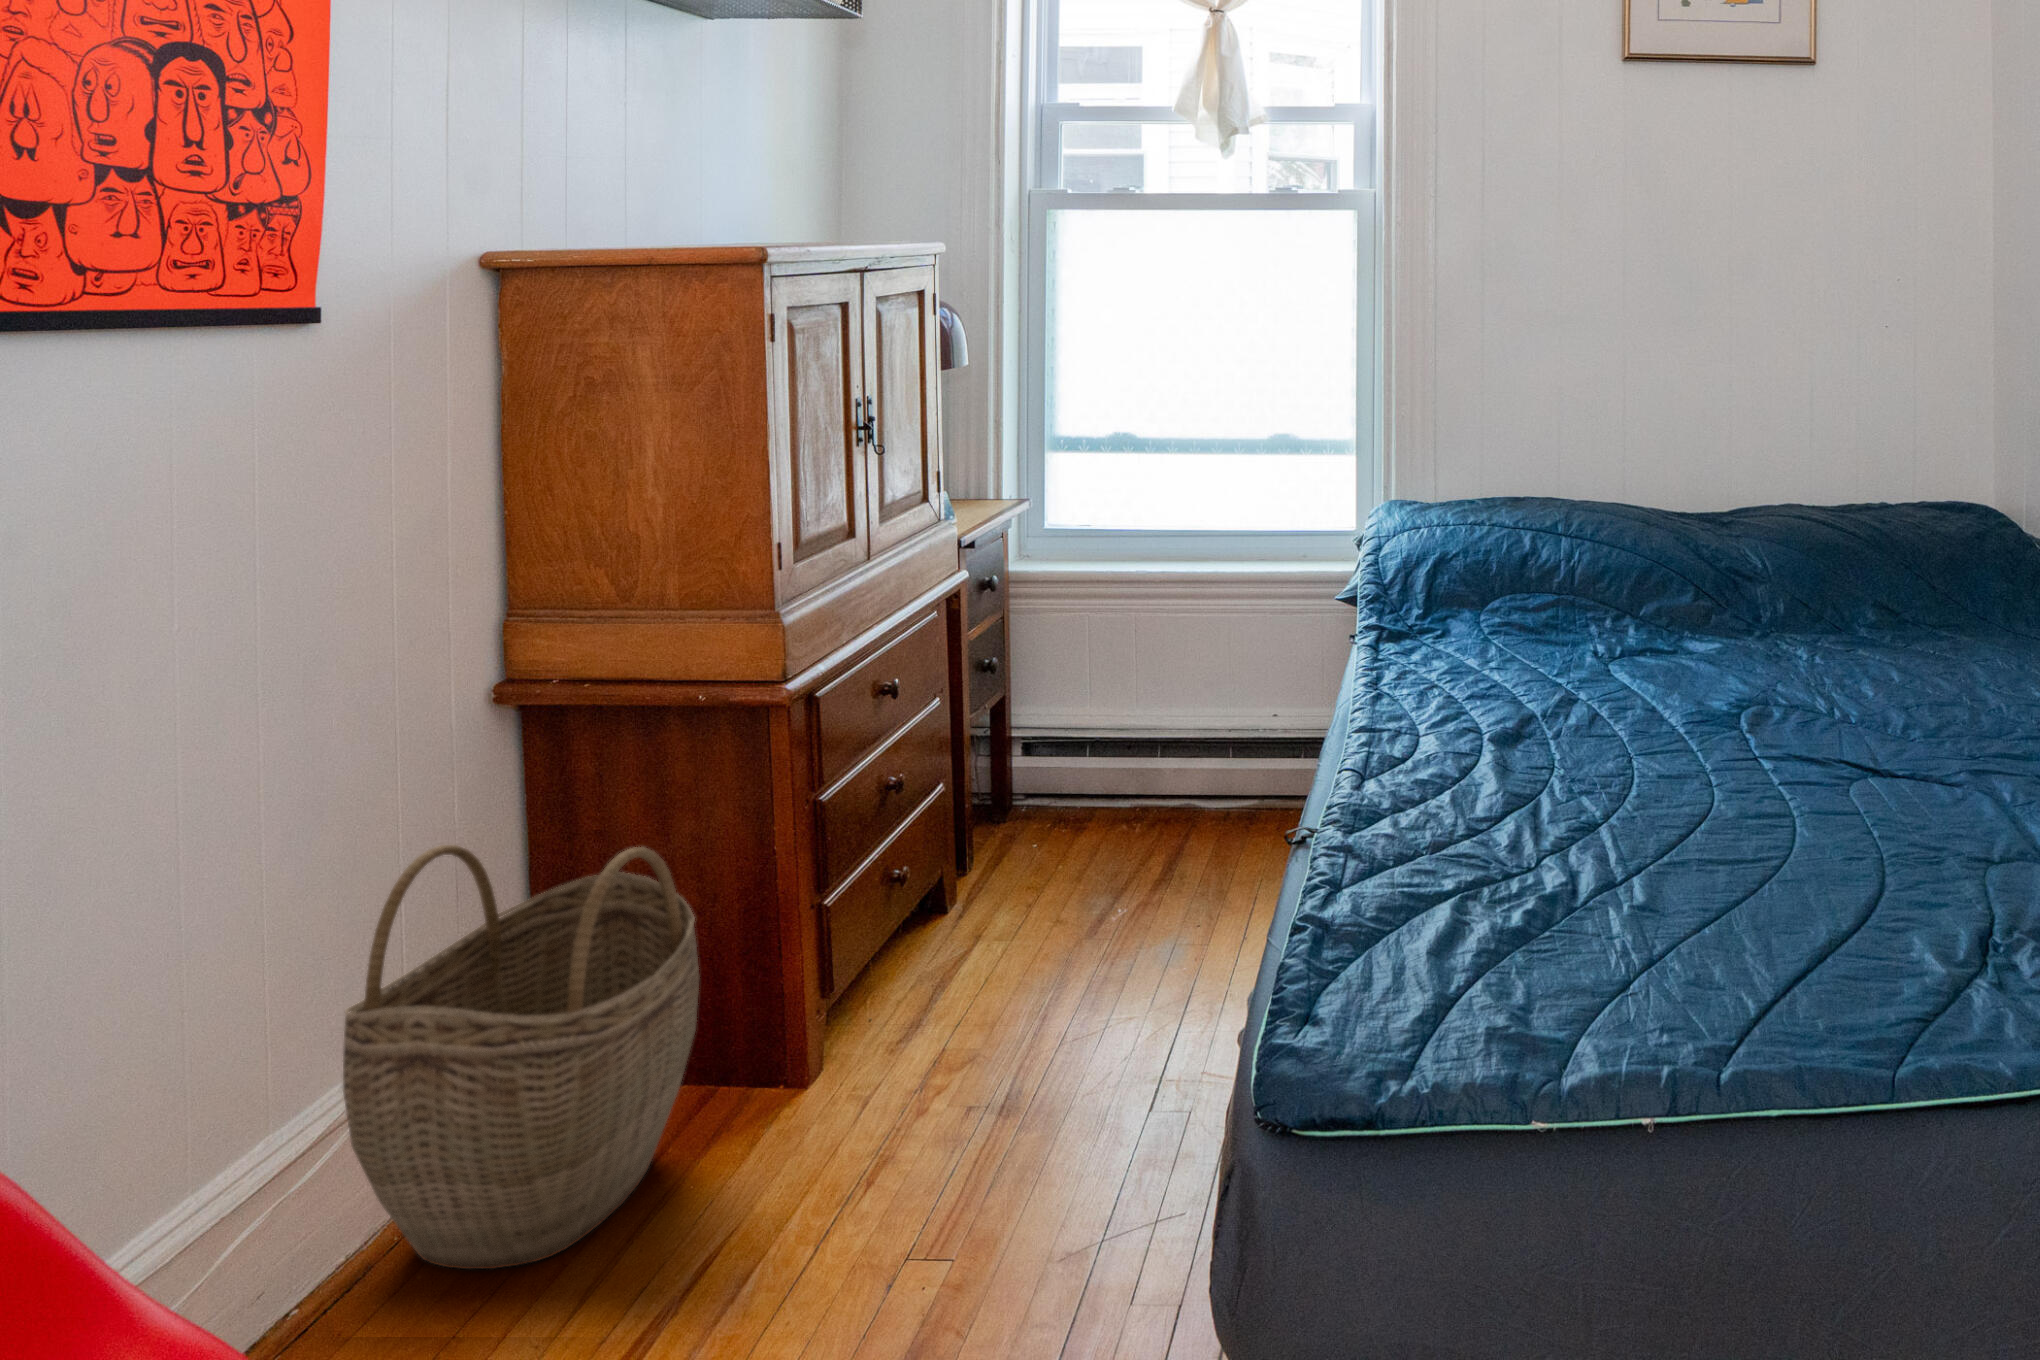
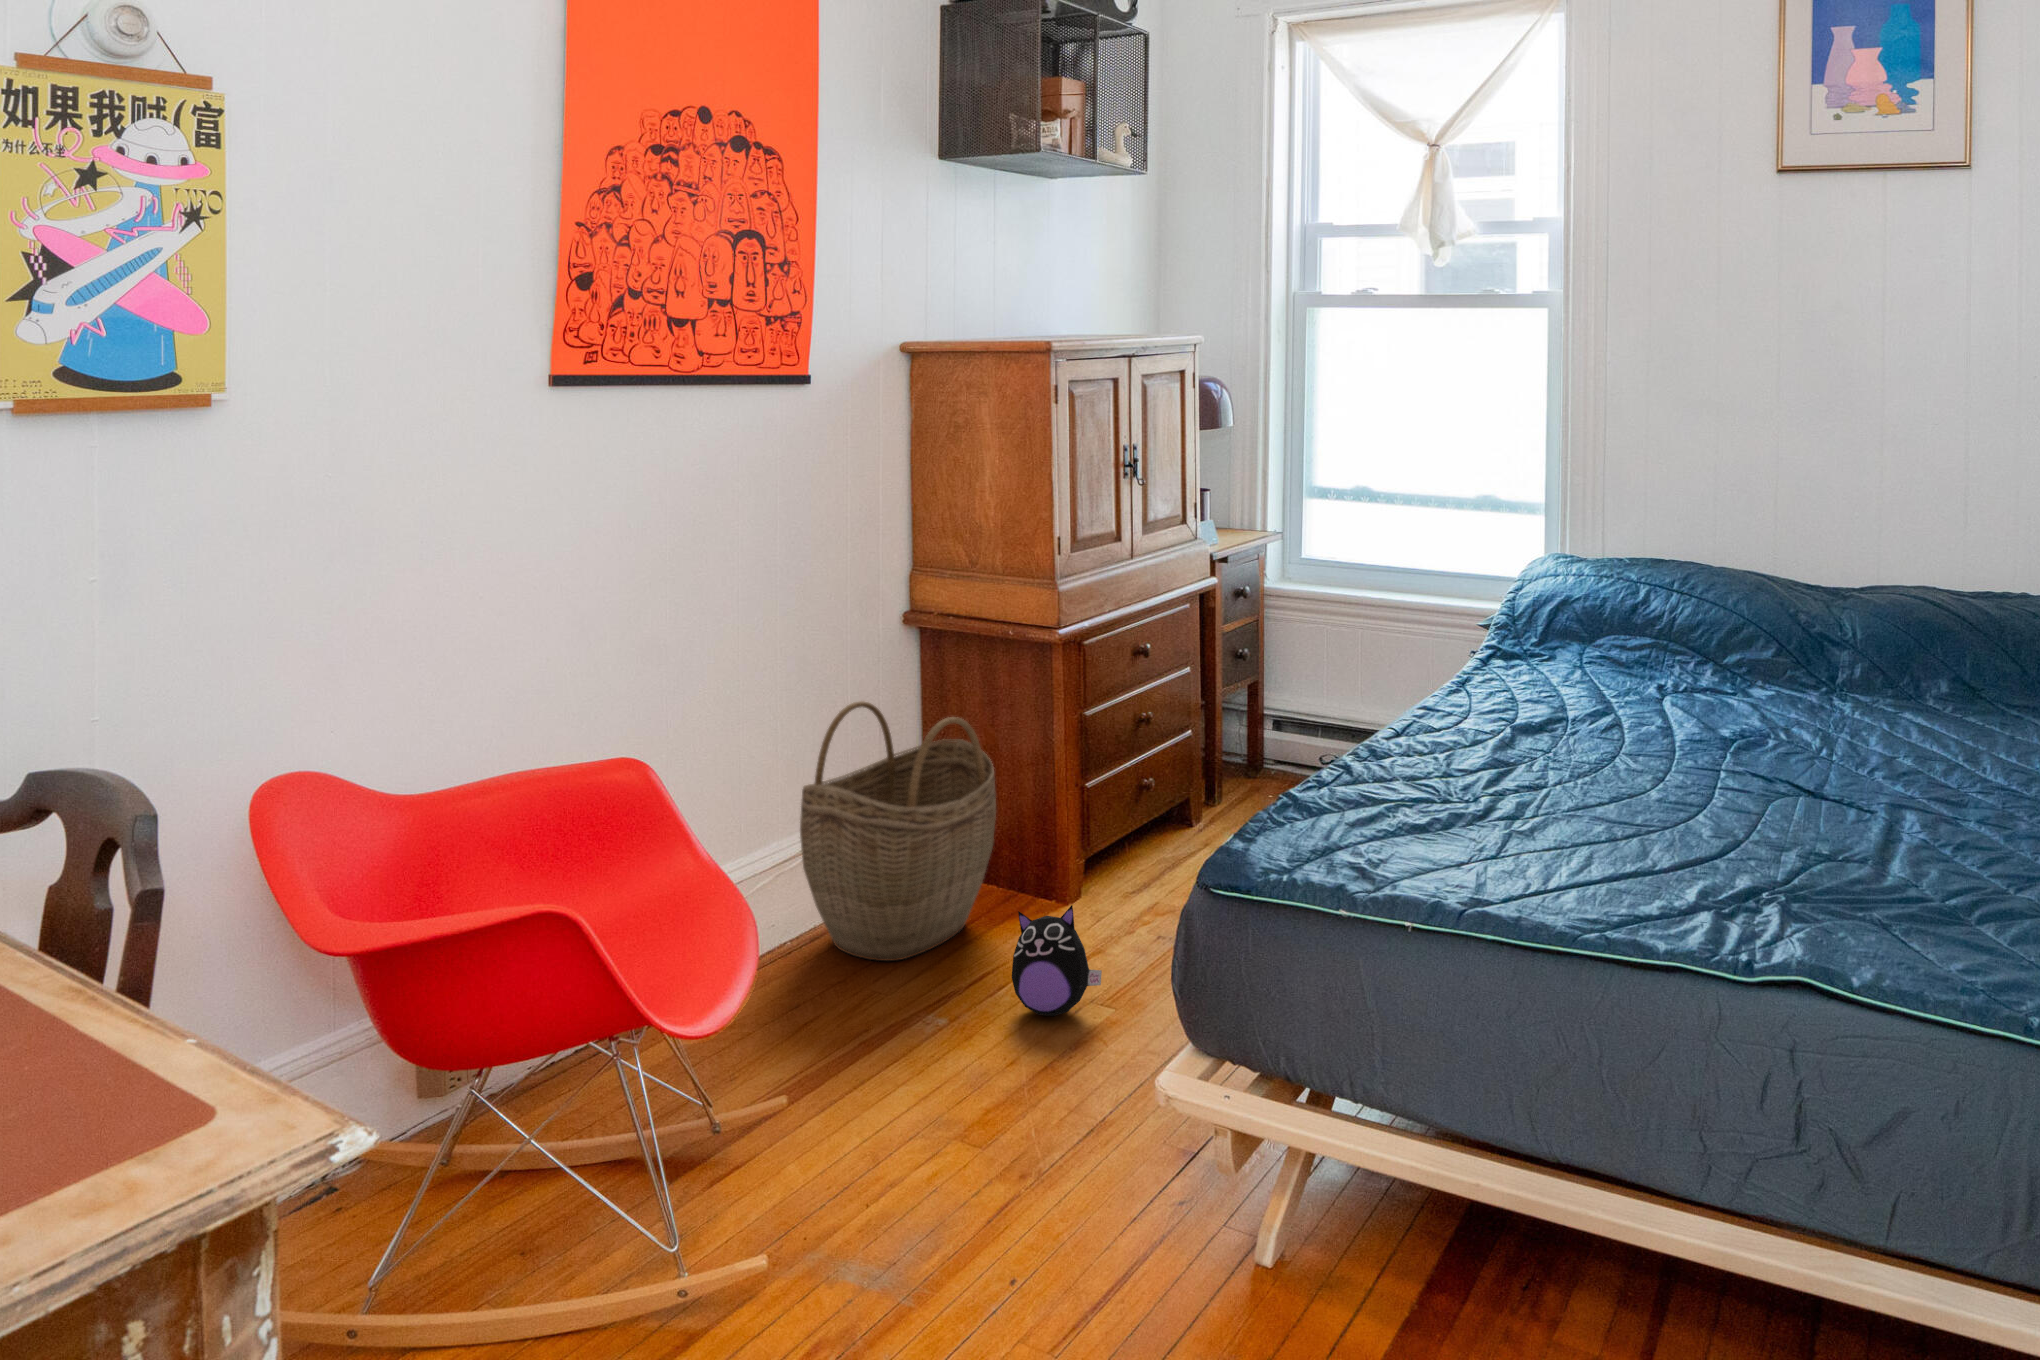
plush toy: none [790,1104,933,1285] -> present [1012,905,1102,1016]

